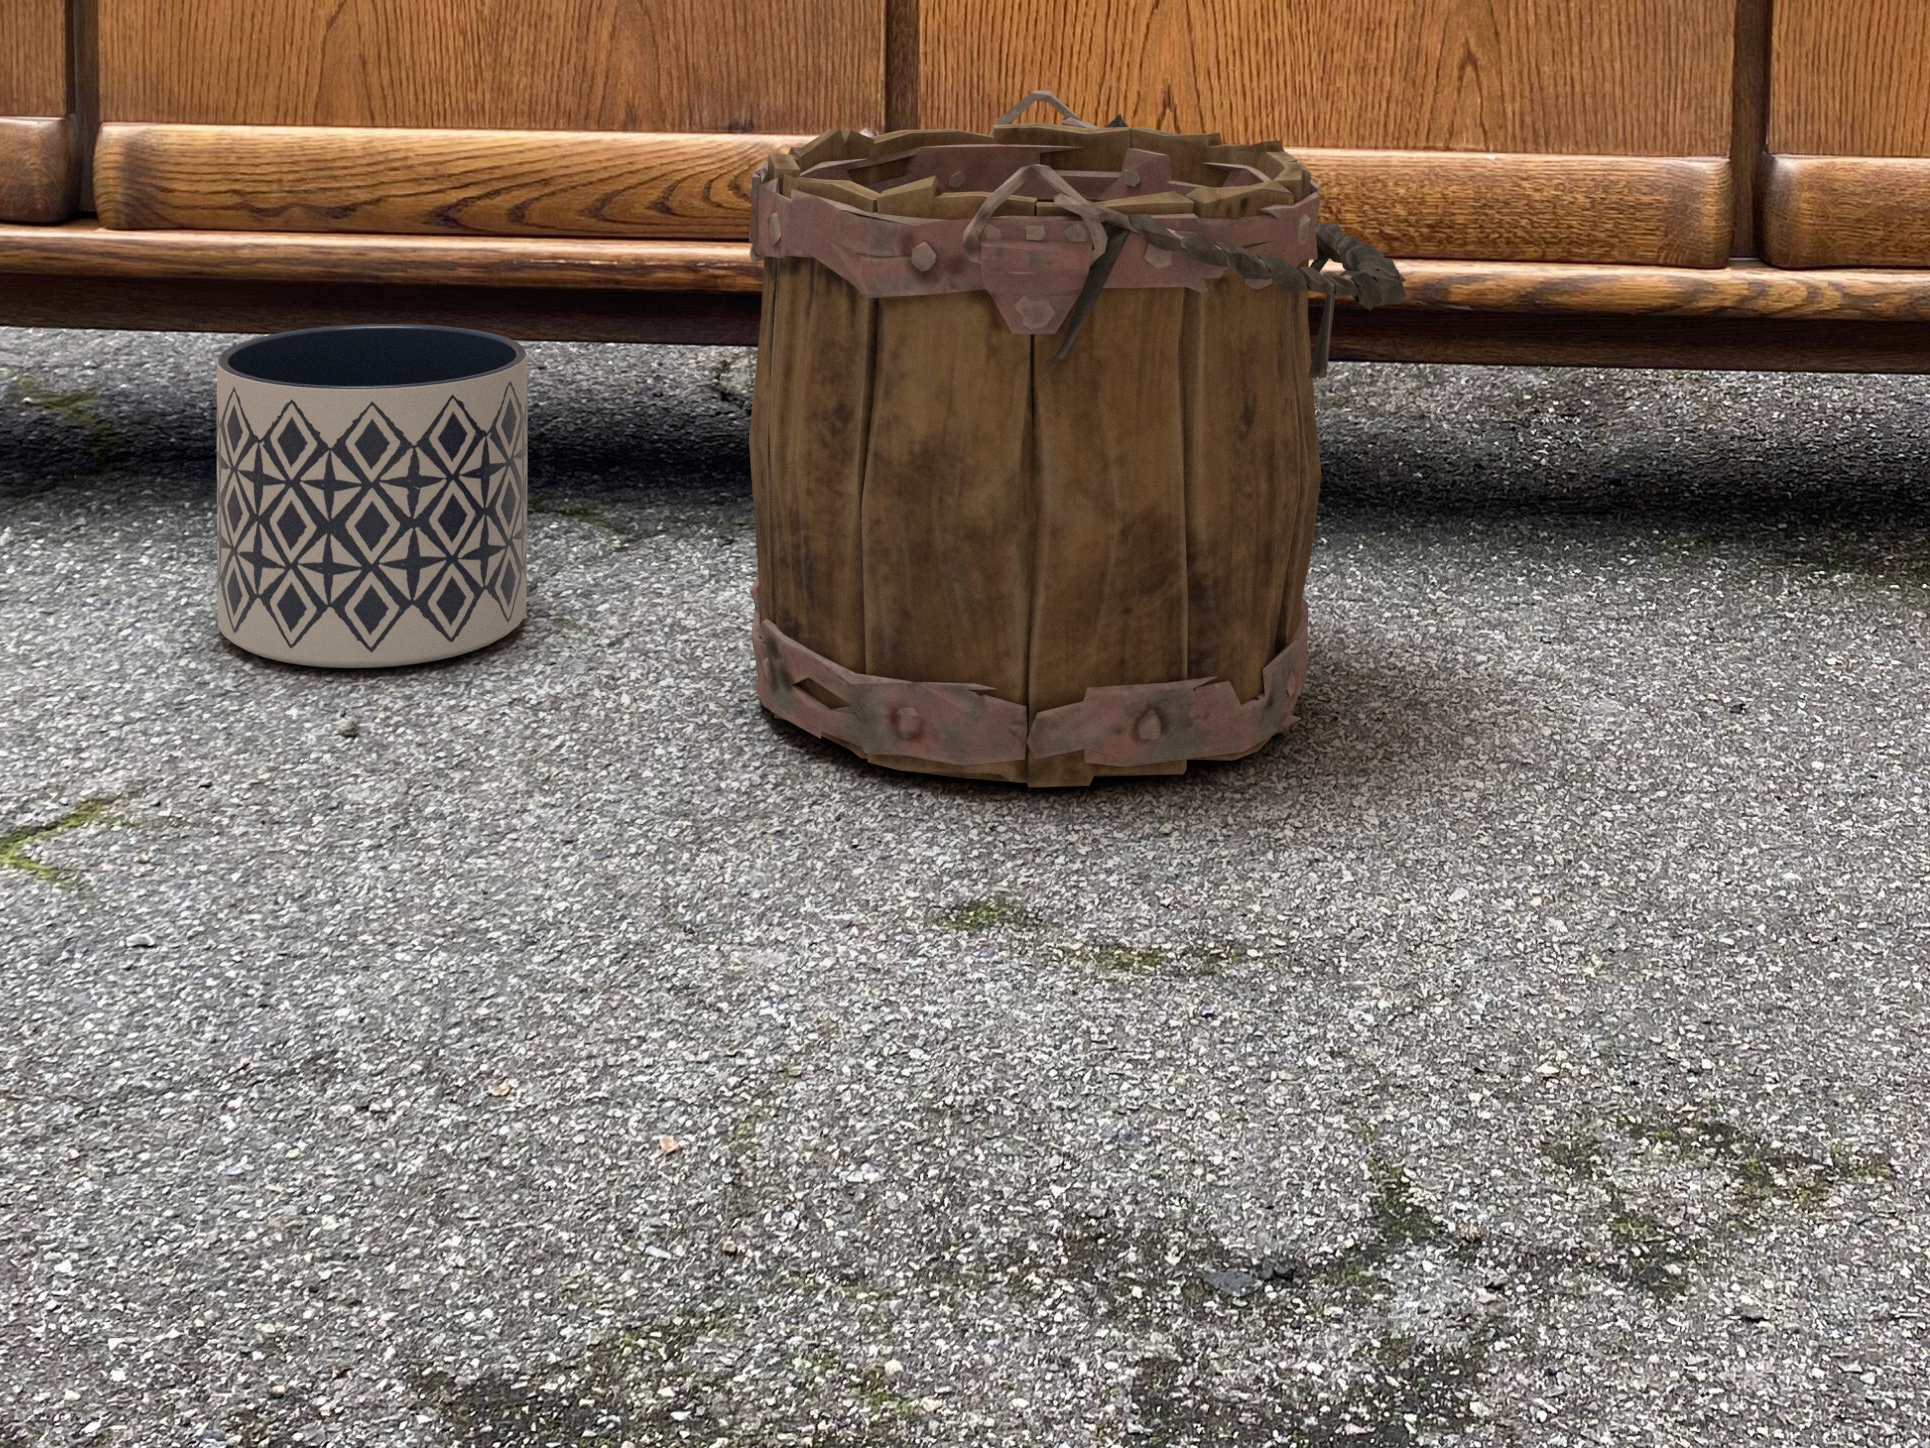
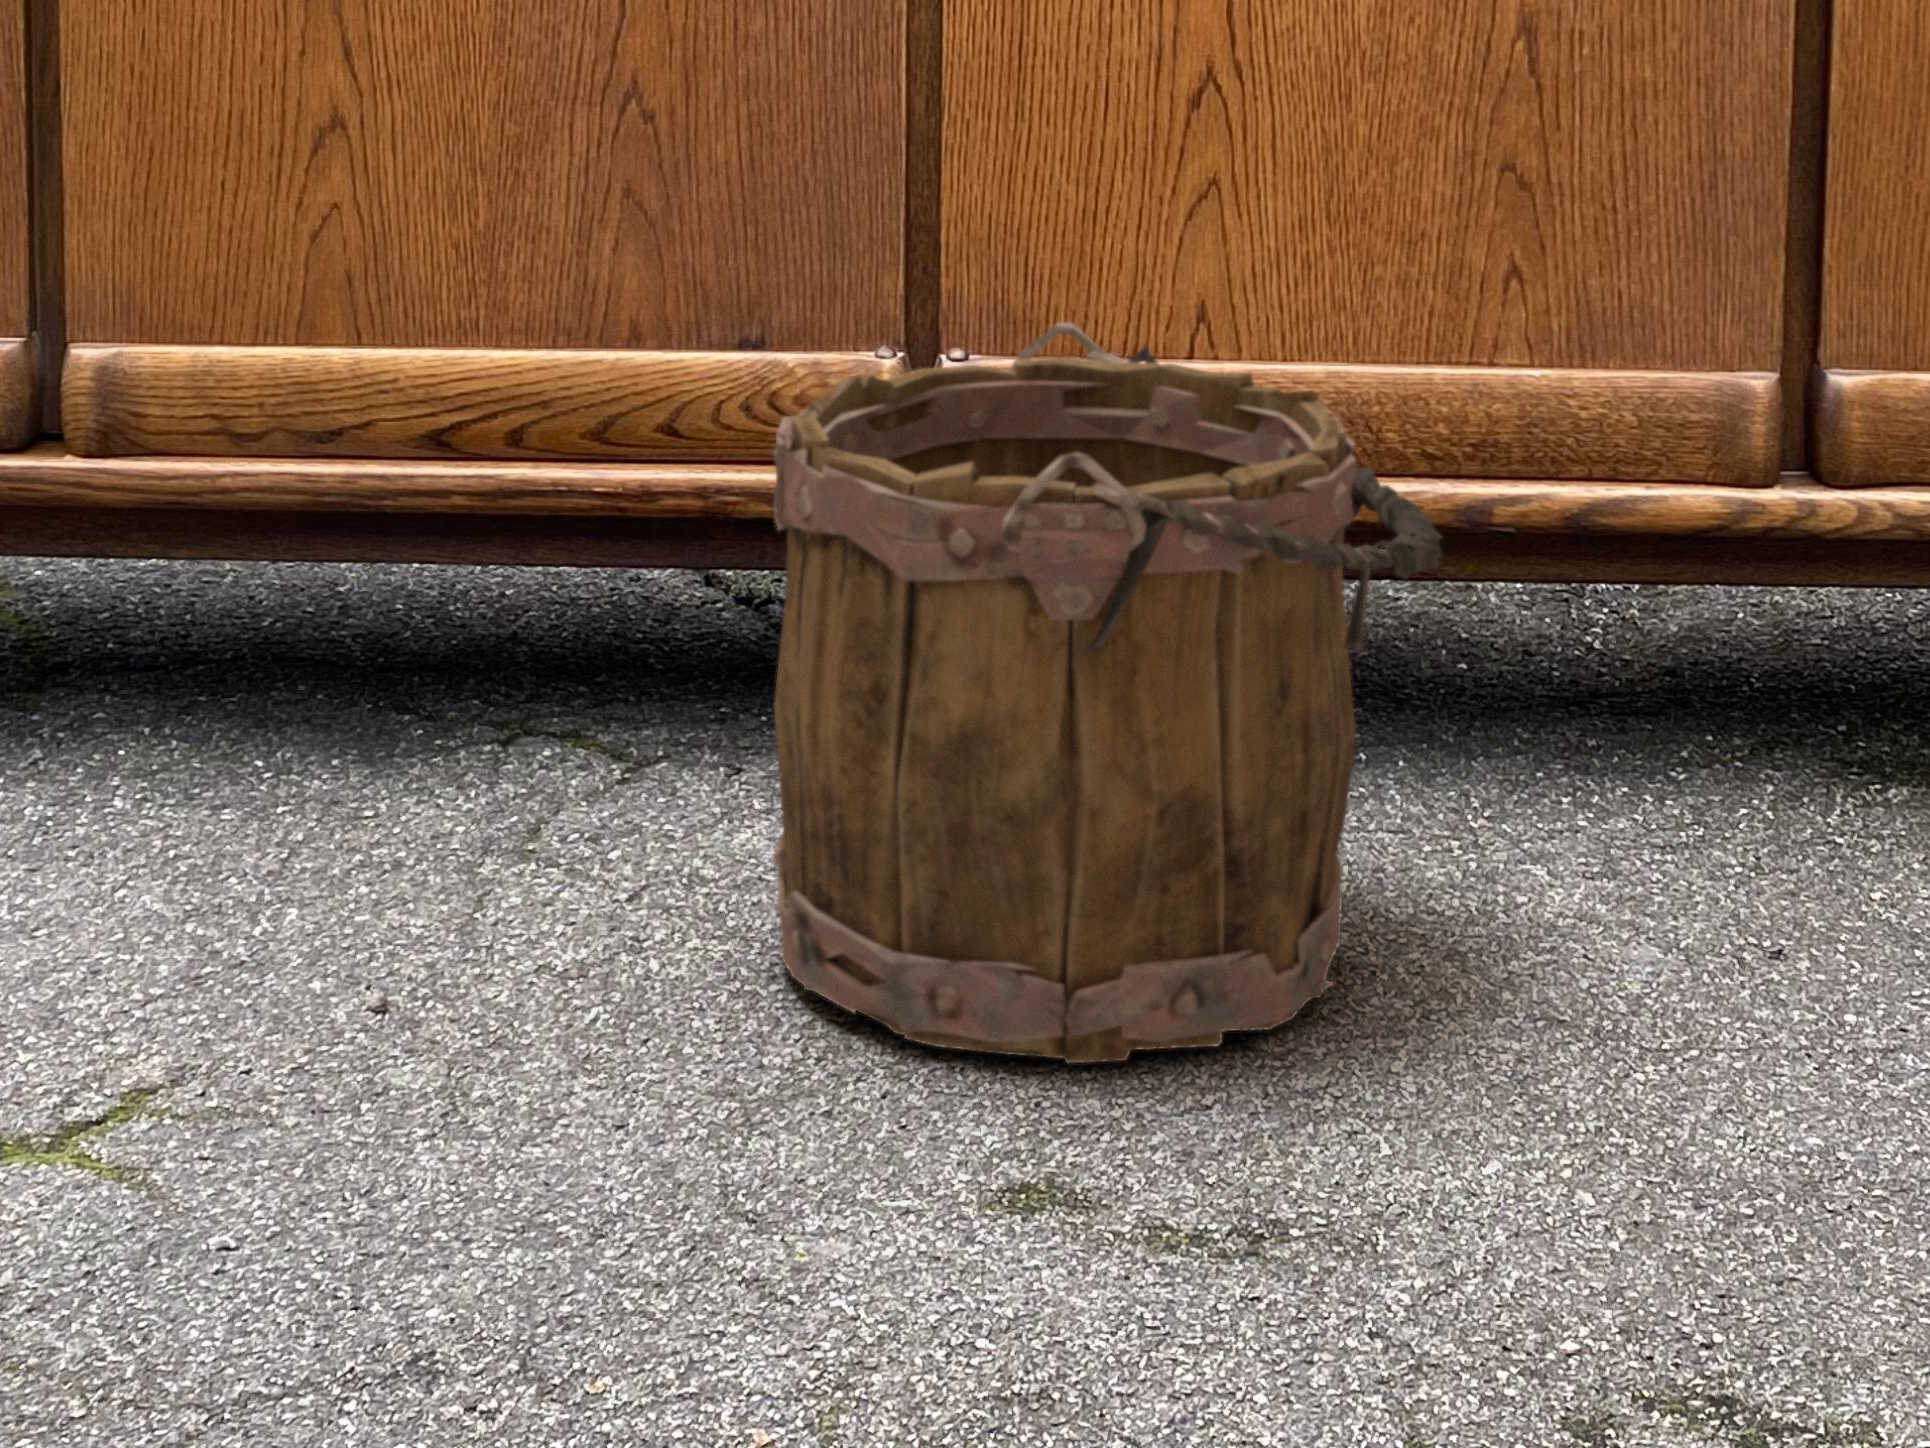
planter: present [217,324,528,668] -> none [208,565,529,937]

